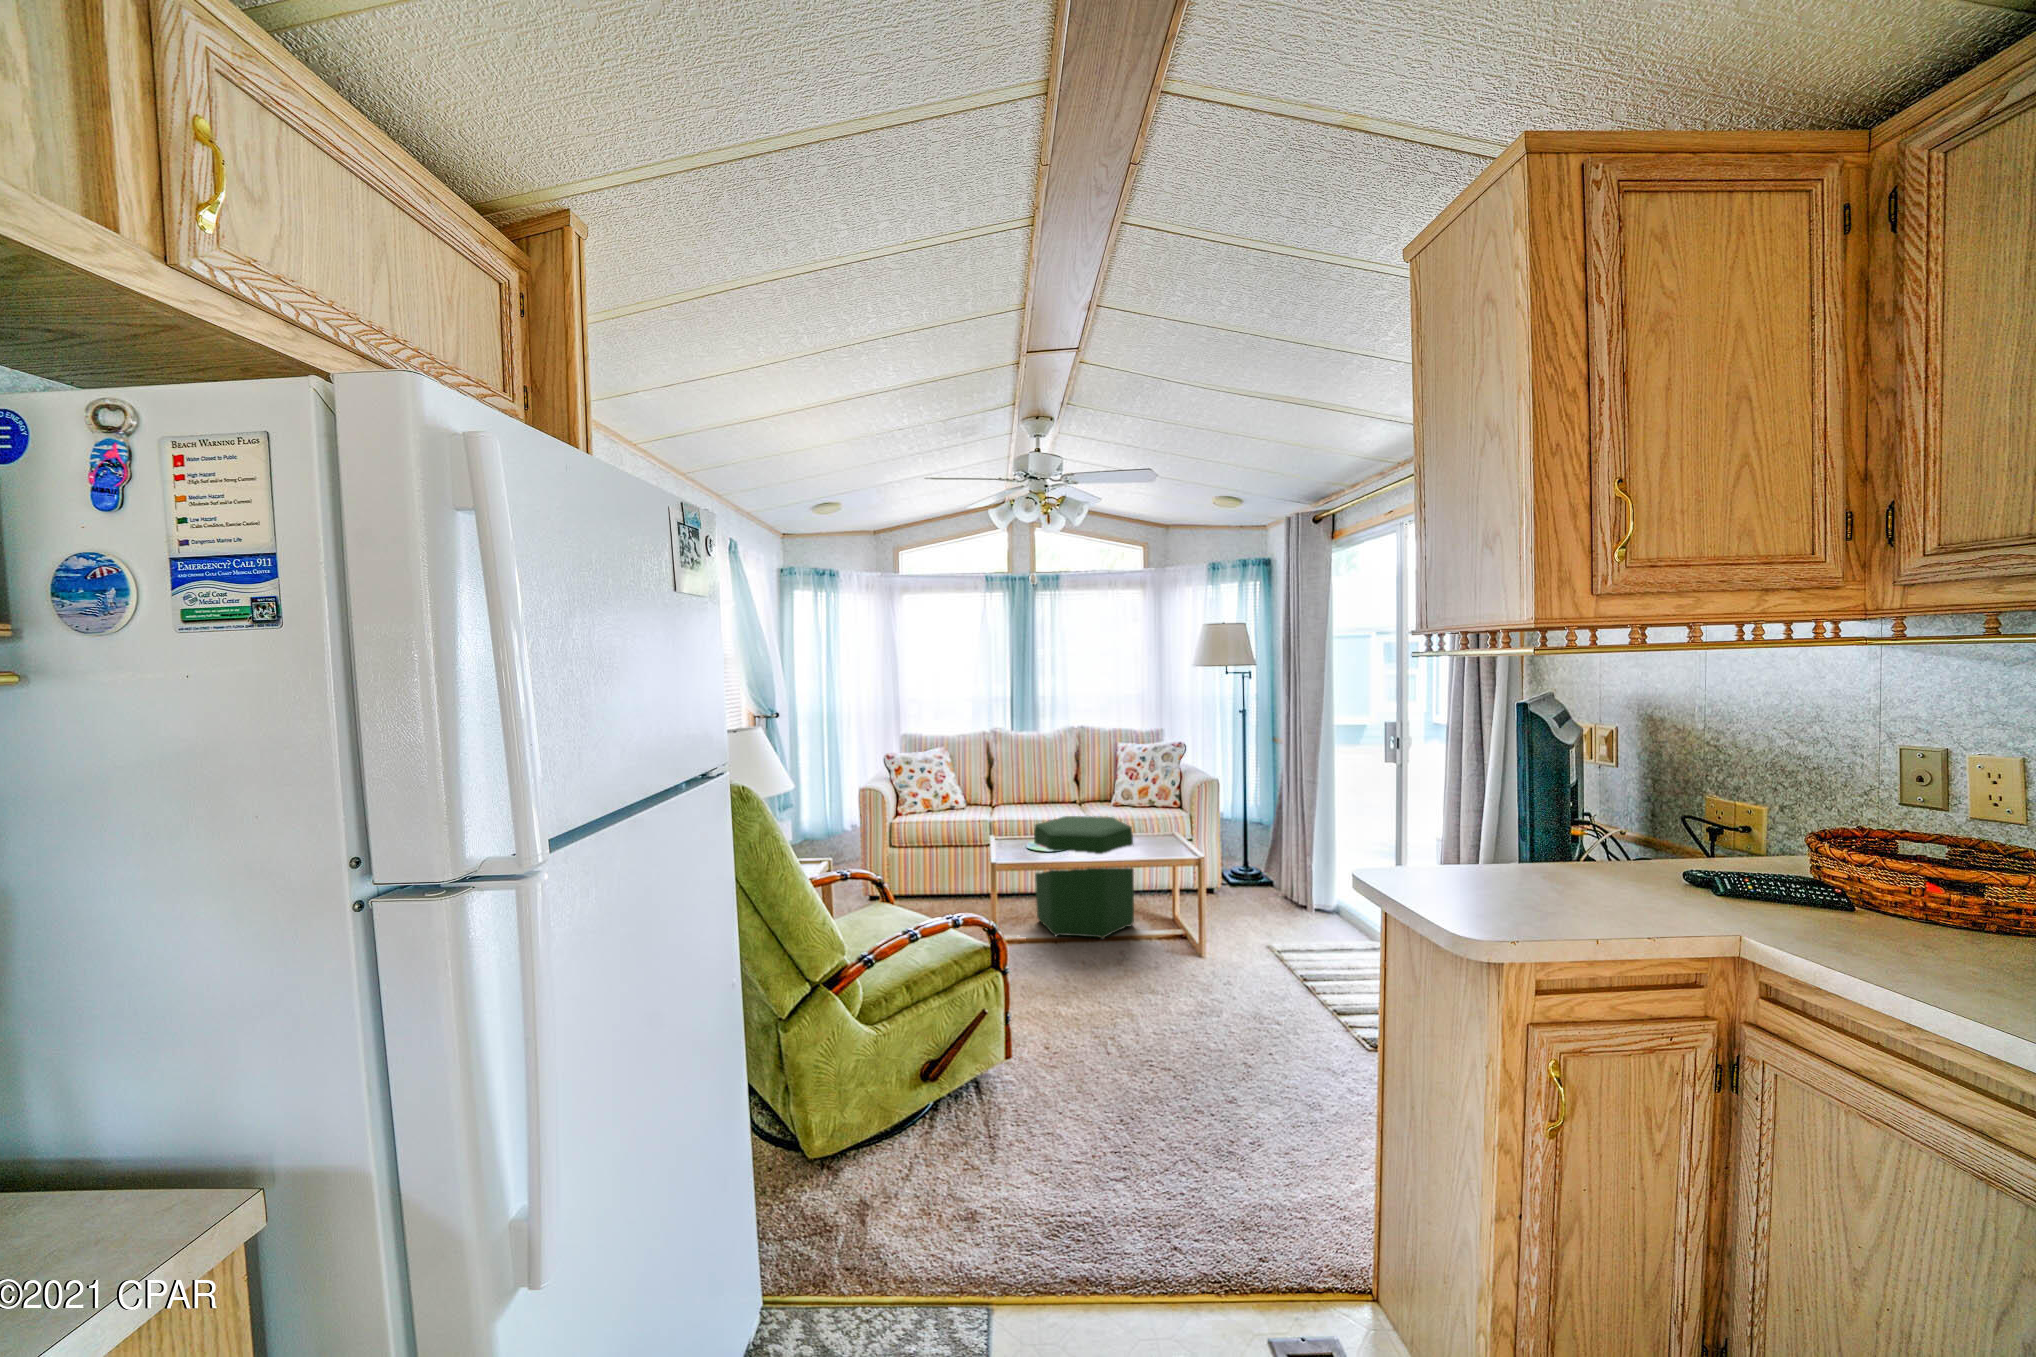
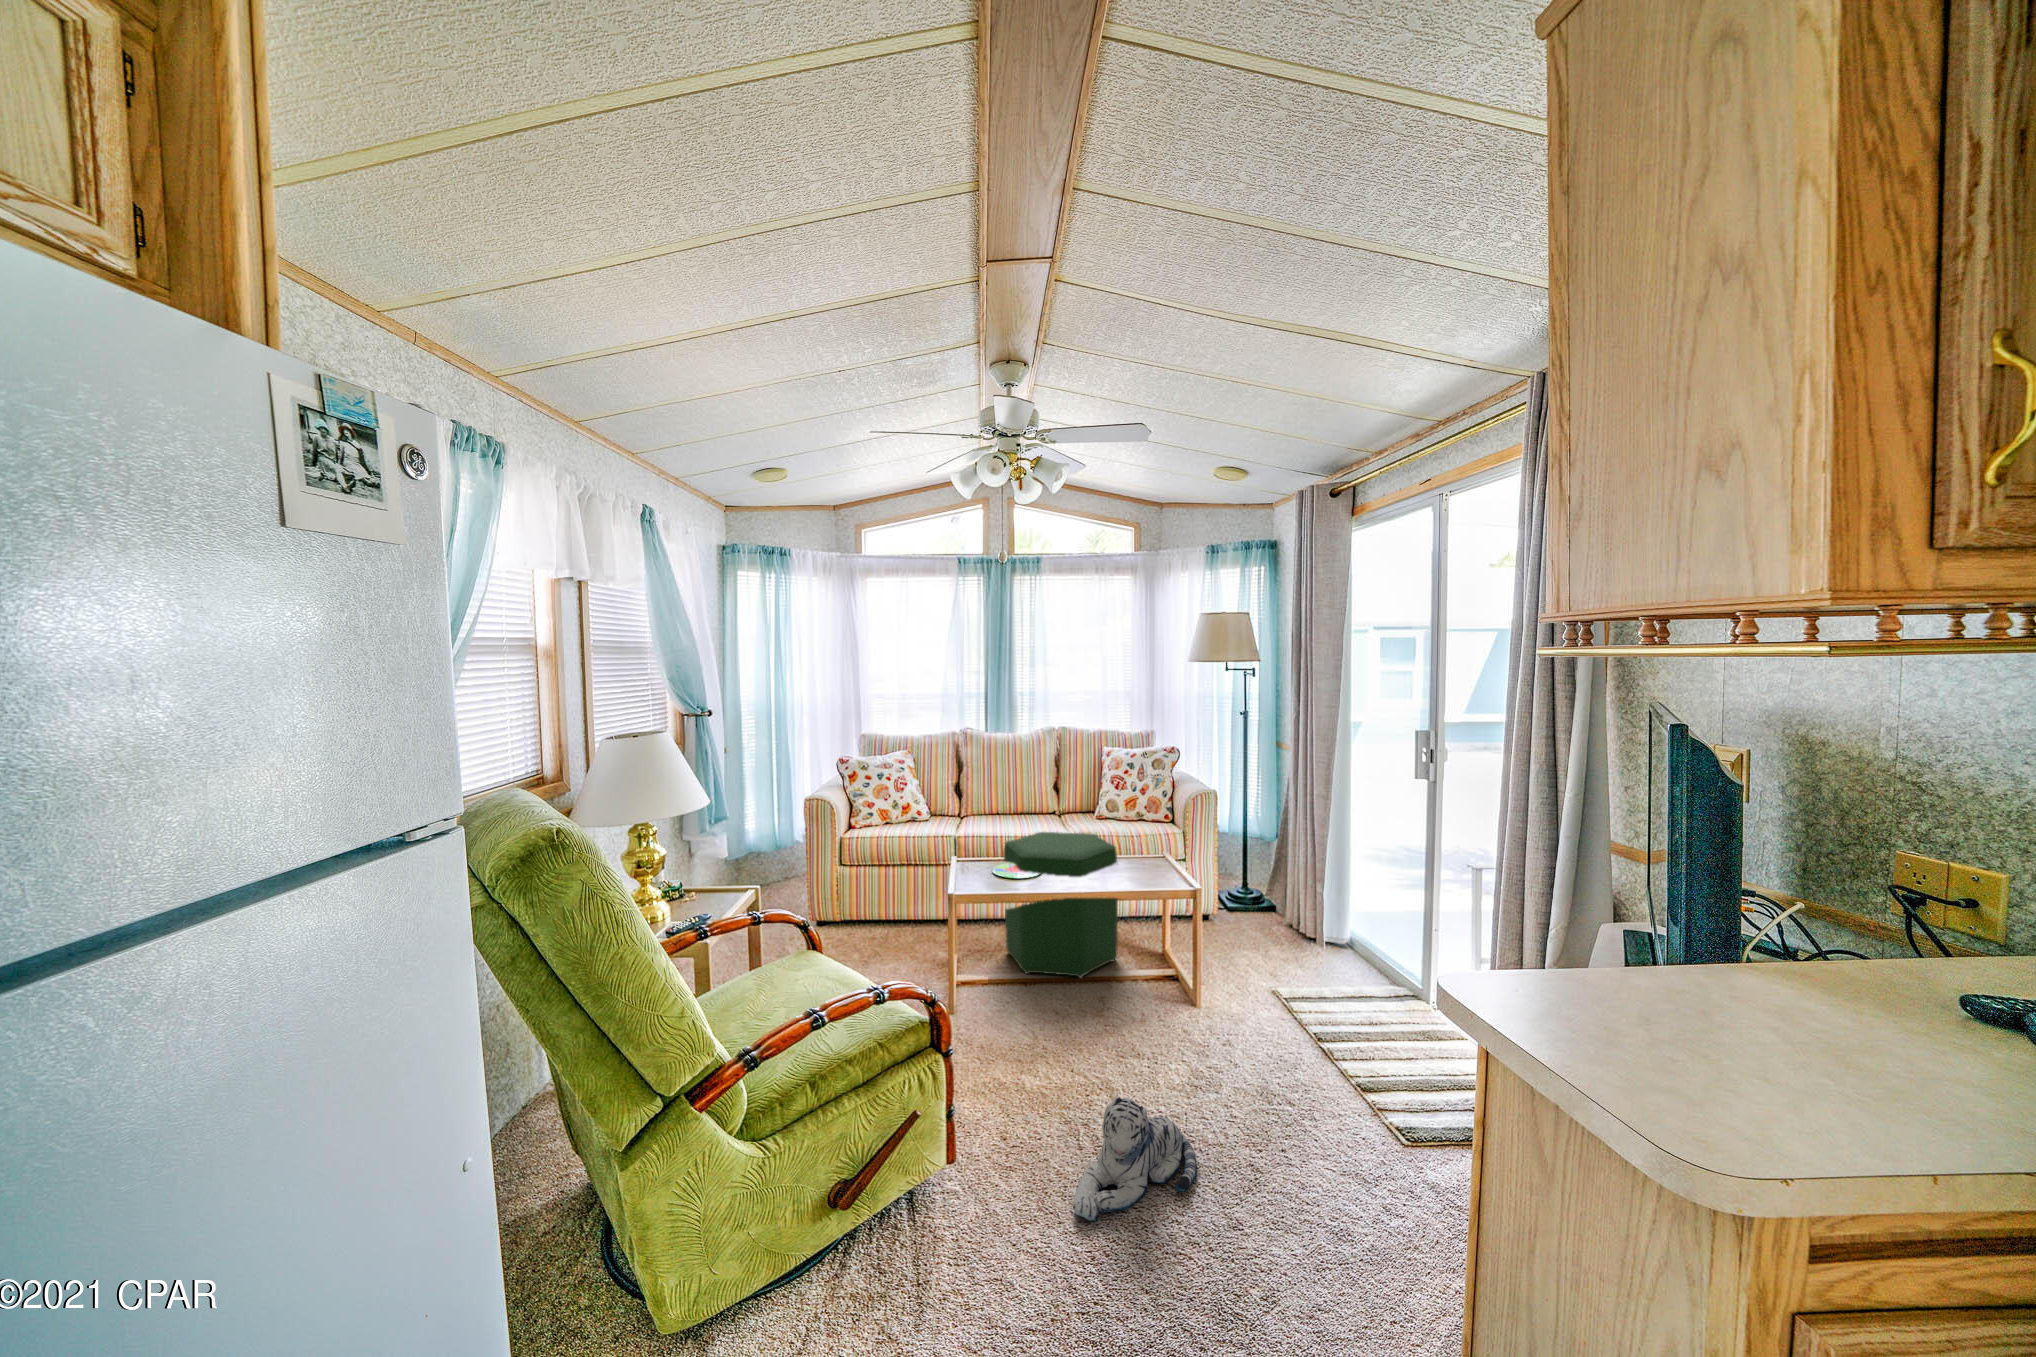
plush toy: none [1105,1006,1201,1097] -> present [1073,1097,1197,1221]

